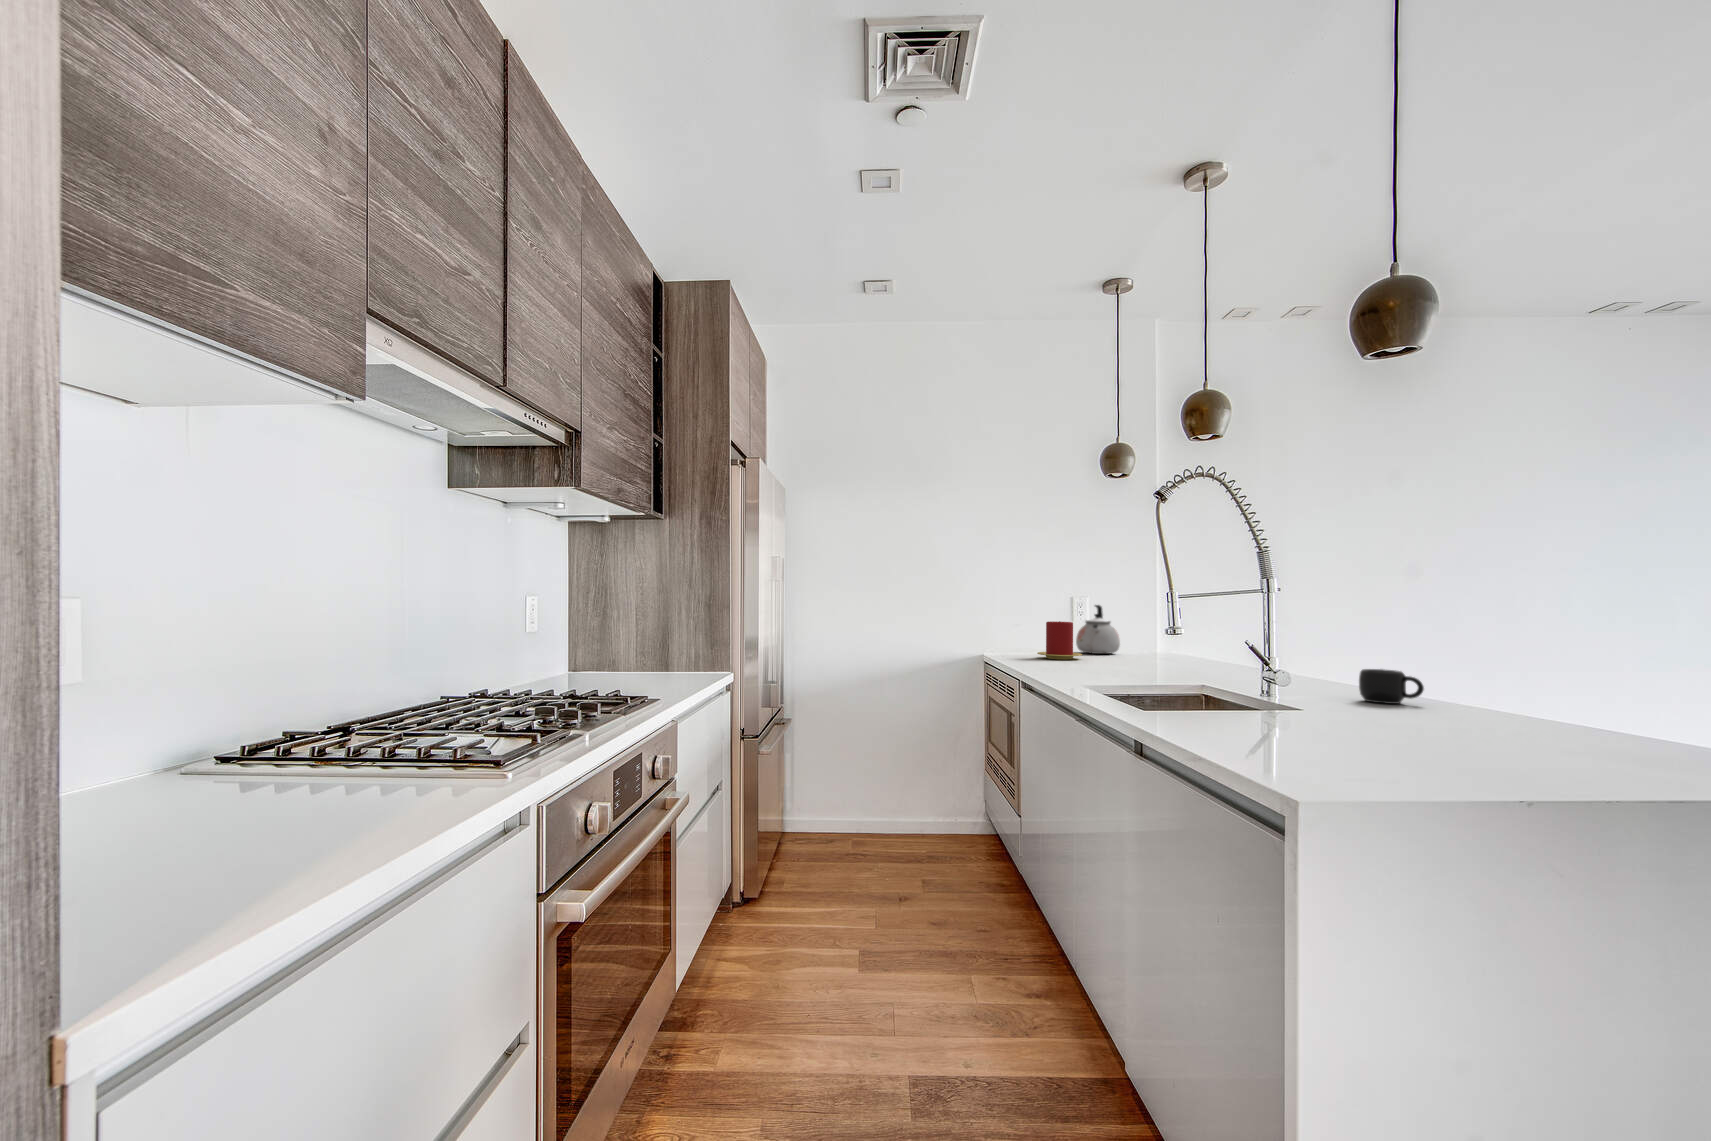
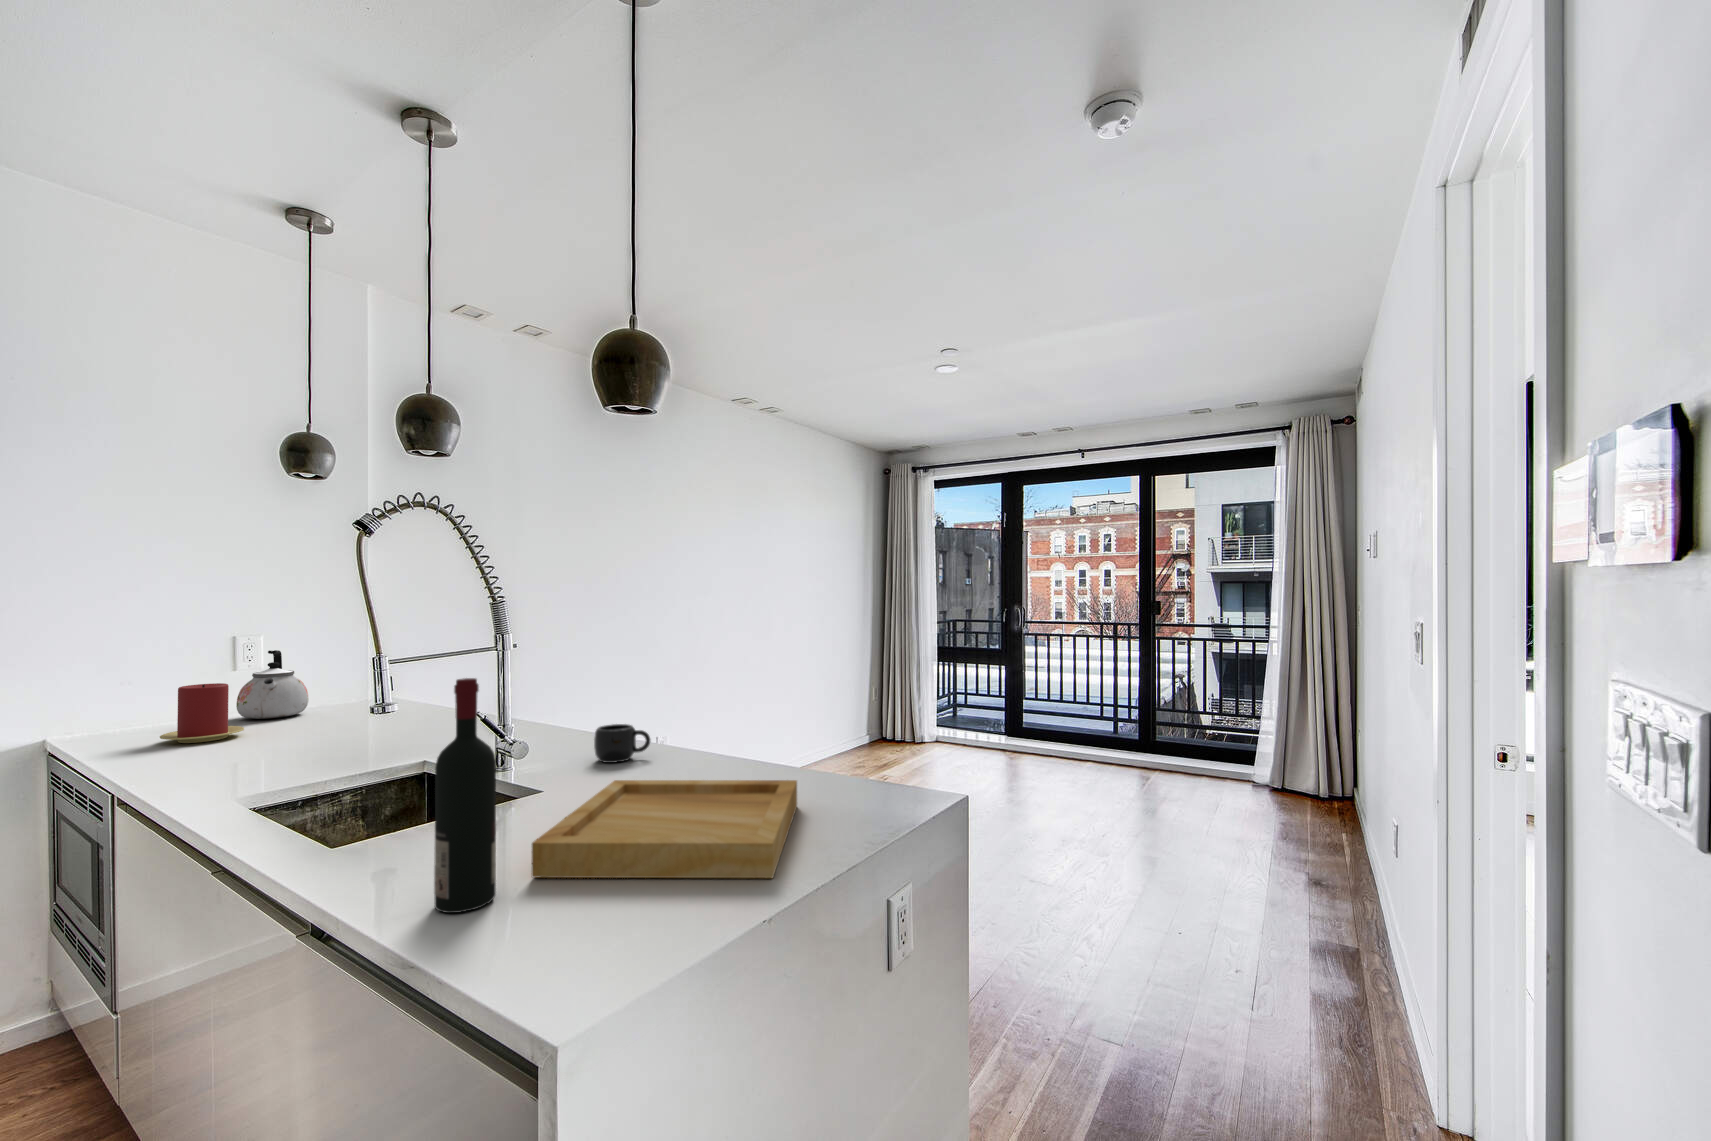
wine bottle: none [1213,576,1258,745] -> present [434,678,496,913]
tray: none [1288,700,1613,785] -> present [532,780,797,878]

